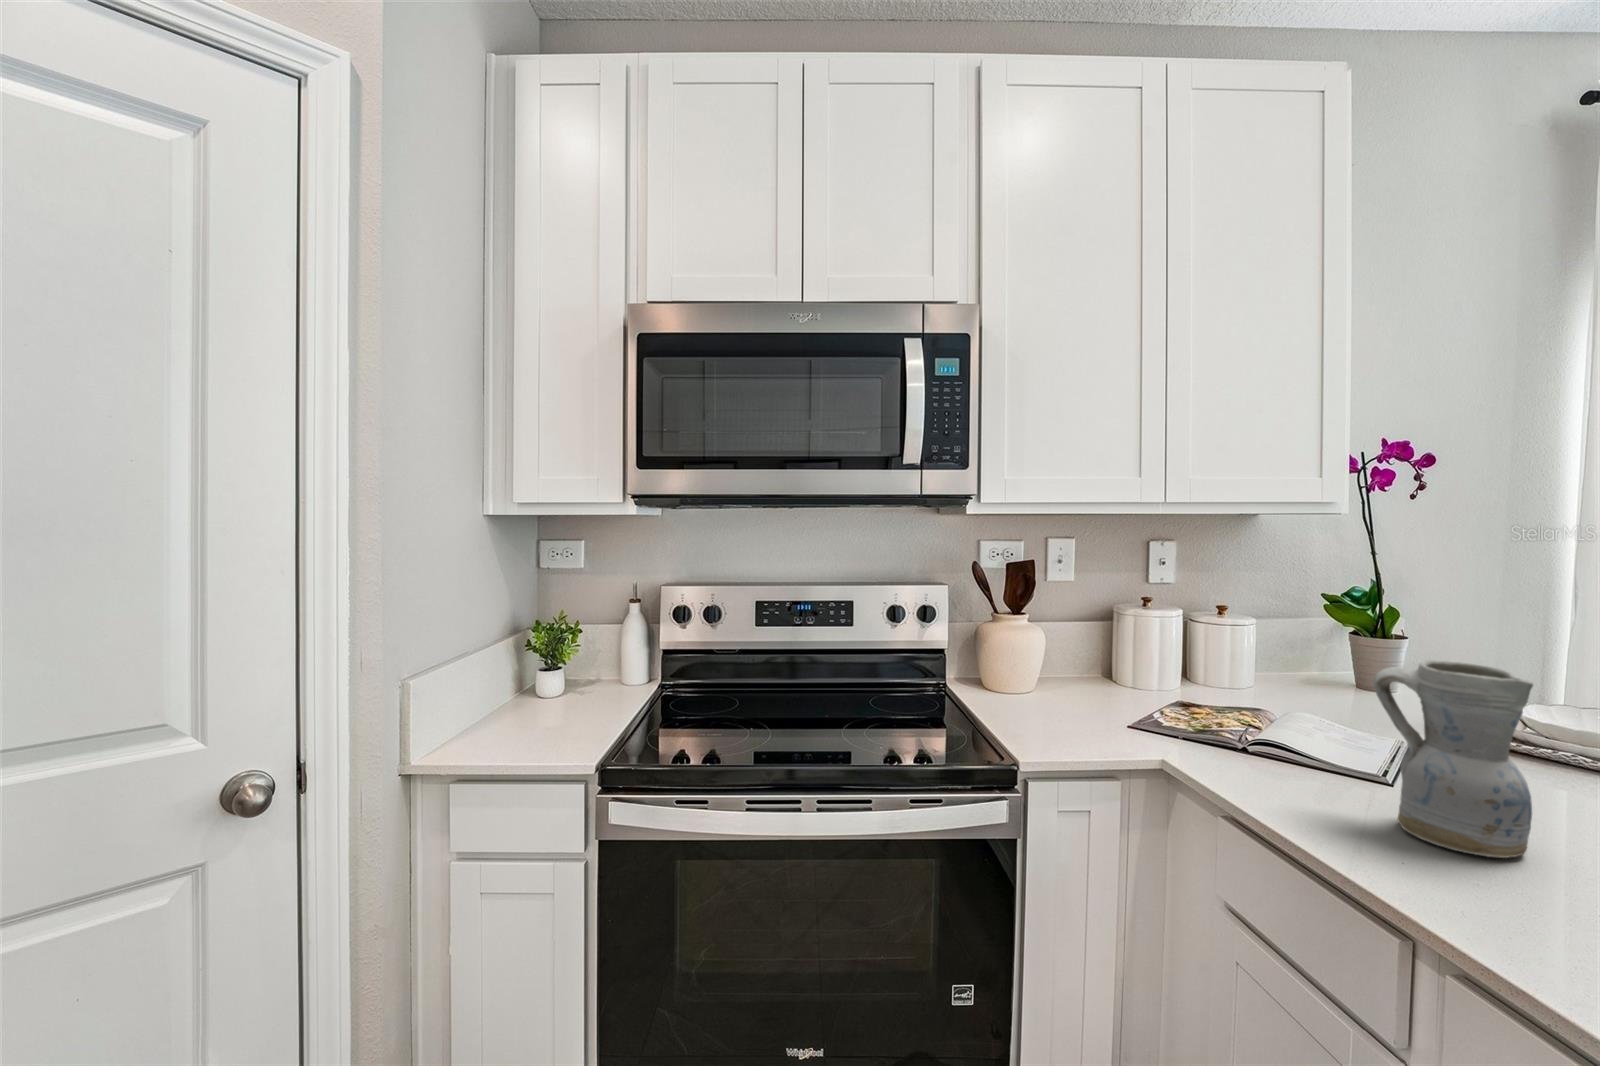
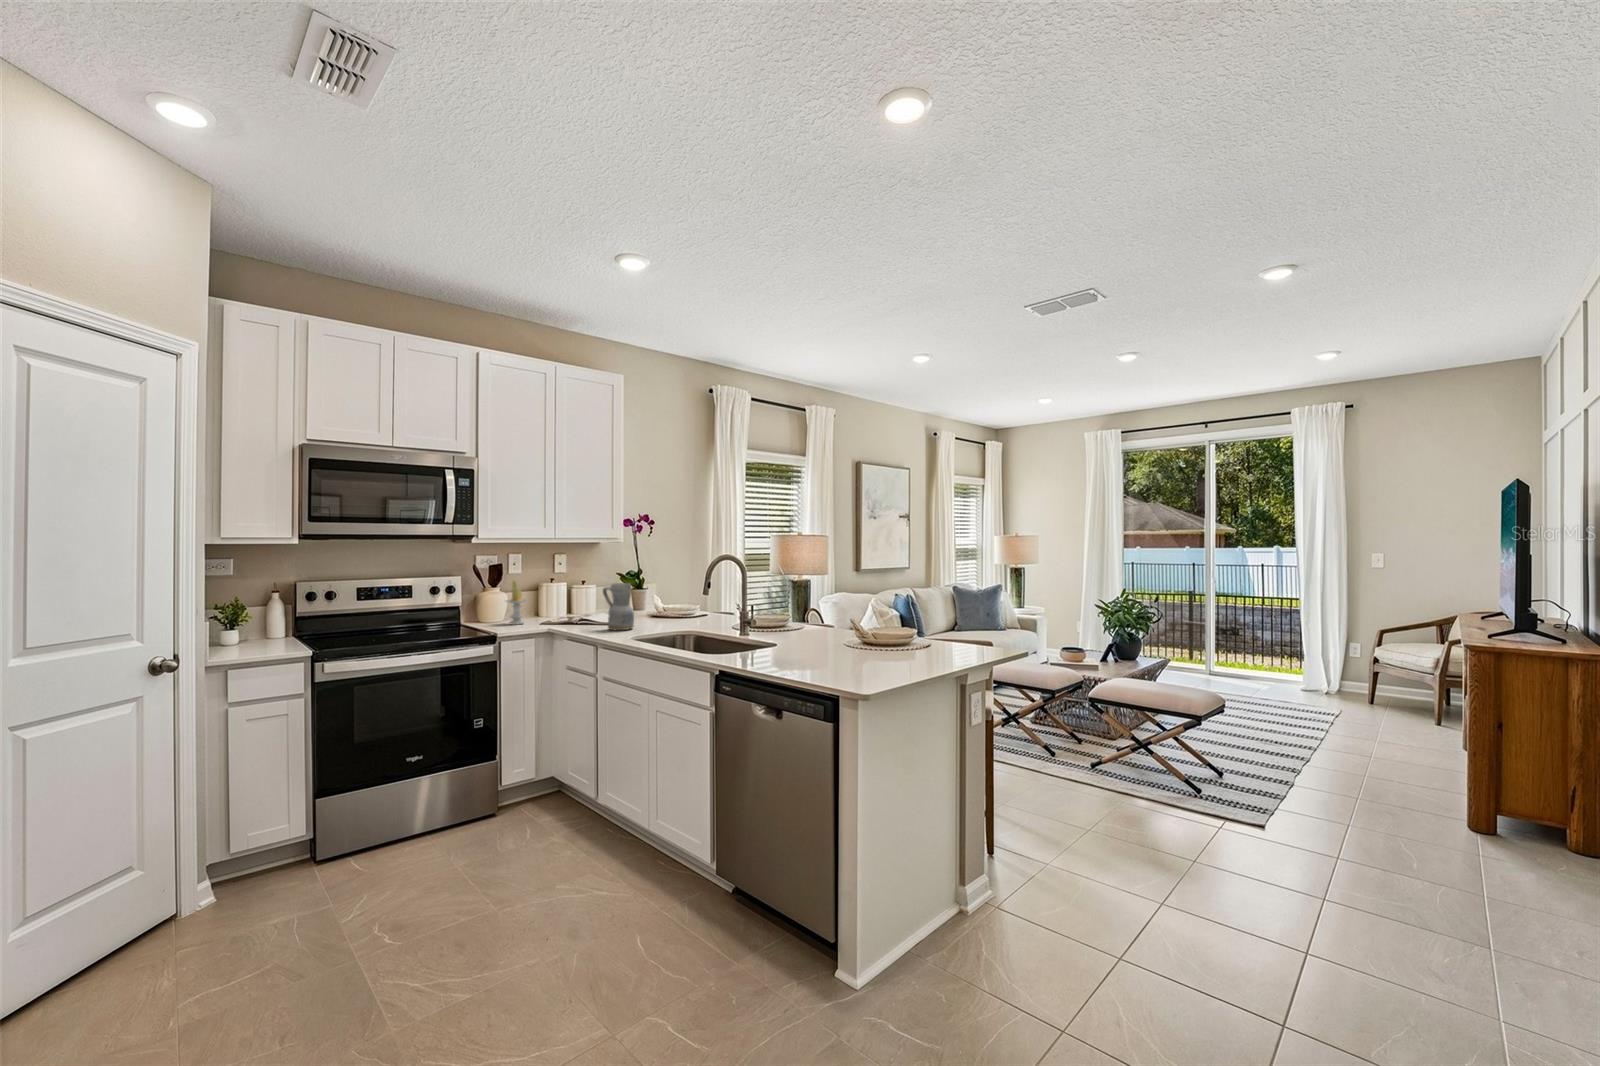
candle: none [1038,605,1097,720] -> present [506,580,527,625]

